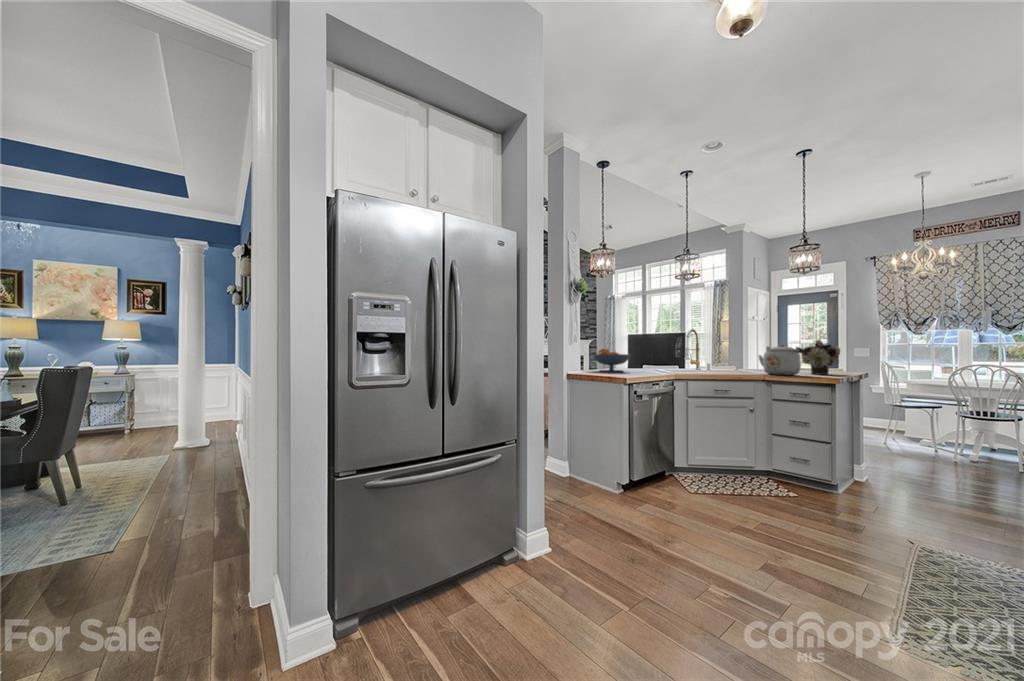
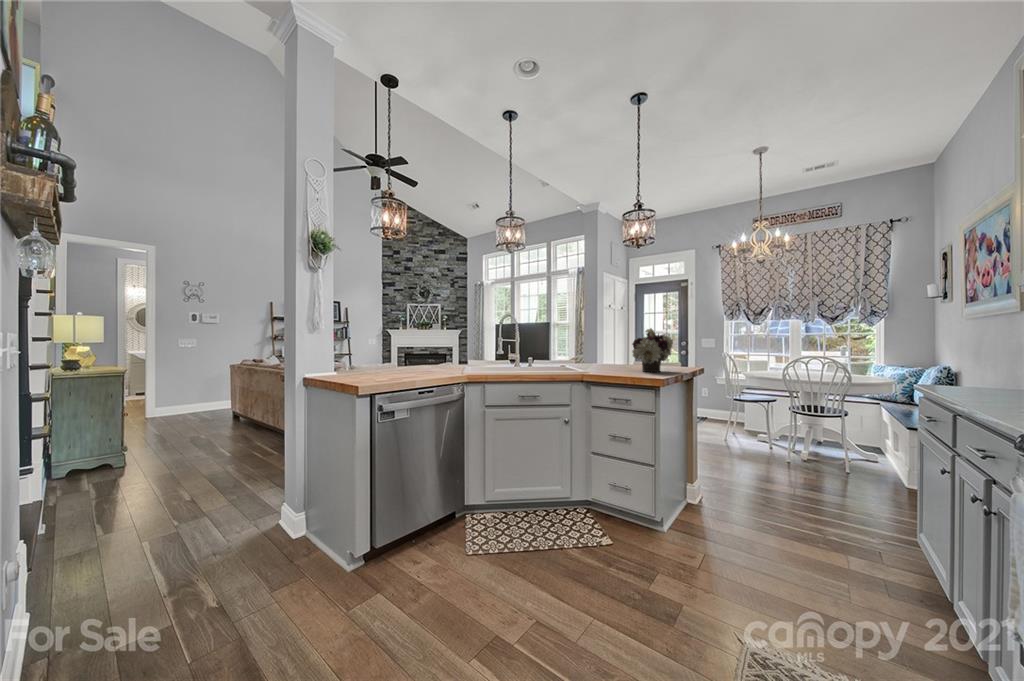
kettle: present [759,345,805,375] -> none [579,335,631,375]
fruit bowl: present [593,349,630,372] -> none [354,341,409,375]

